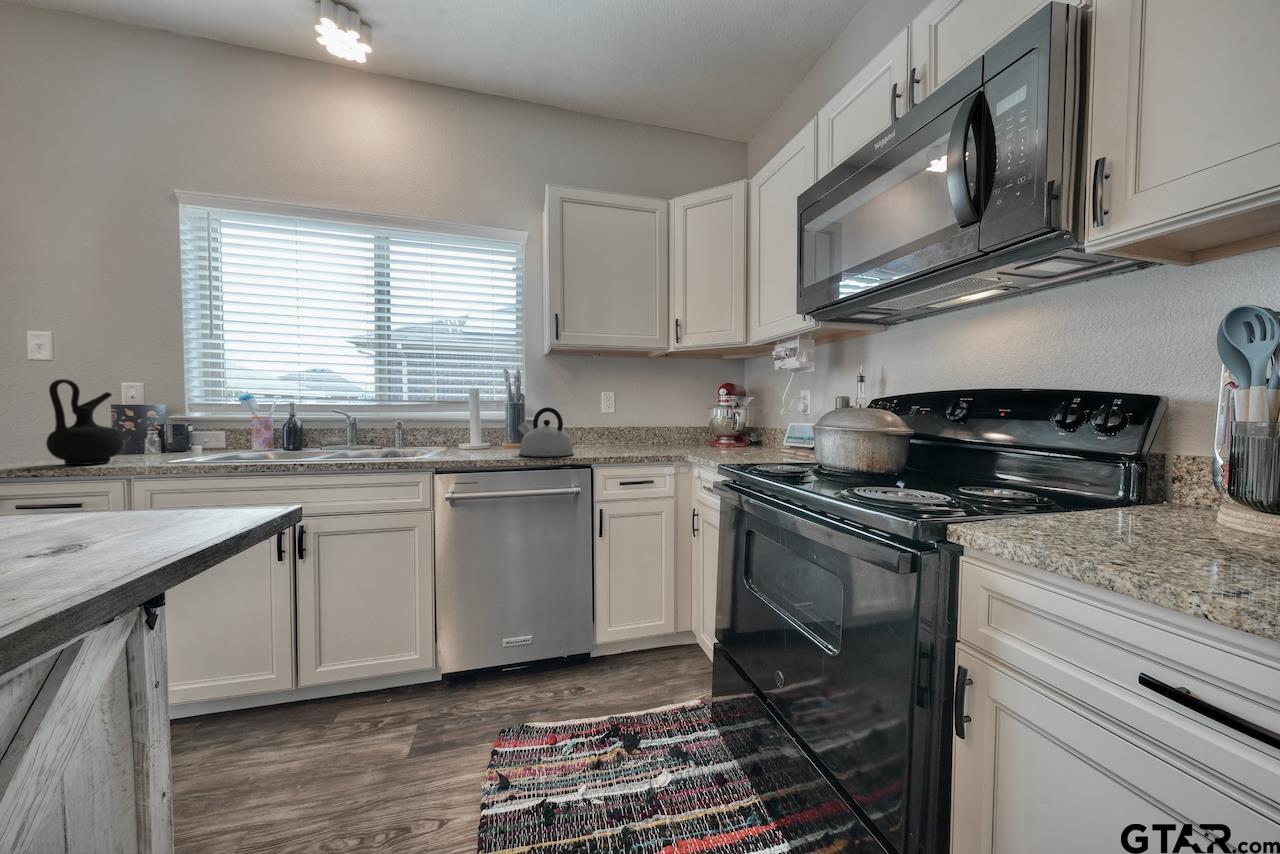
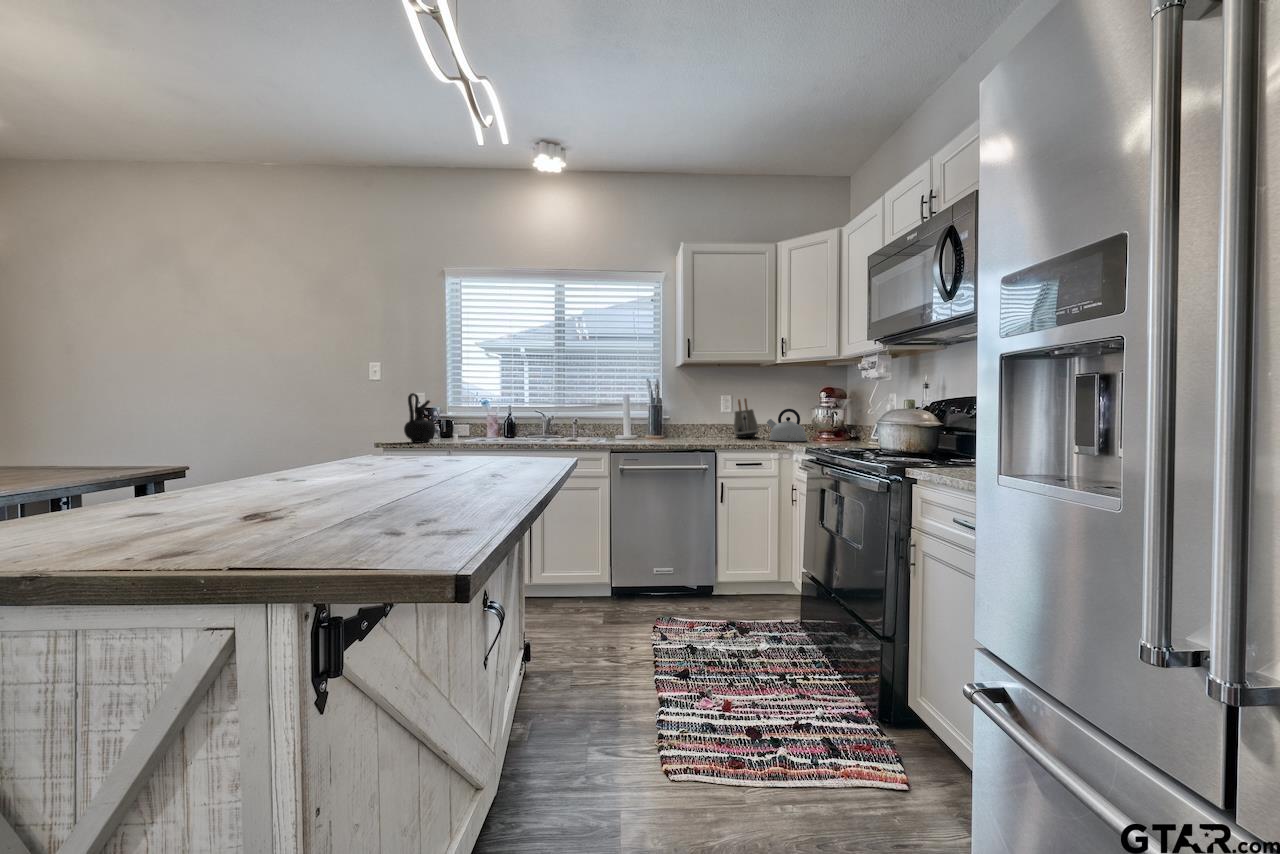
toaster: none [617,395,647,446] -> present [734,398,758,438]
kettle: present [518,407,574,457] -> present [767,409,807,441]

